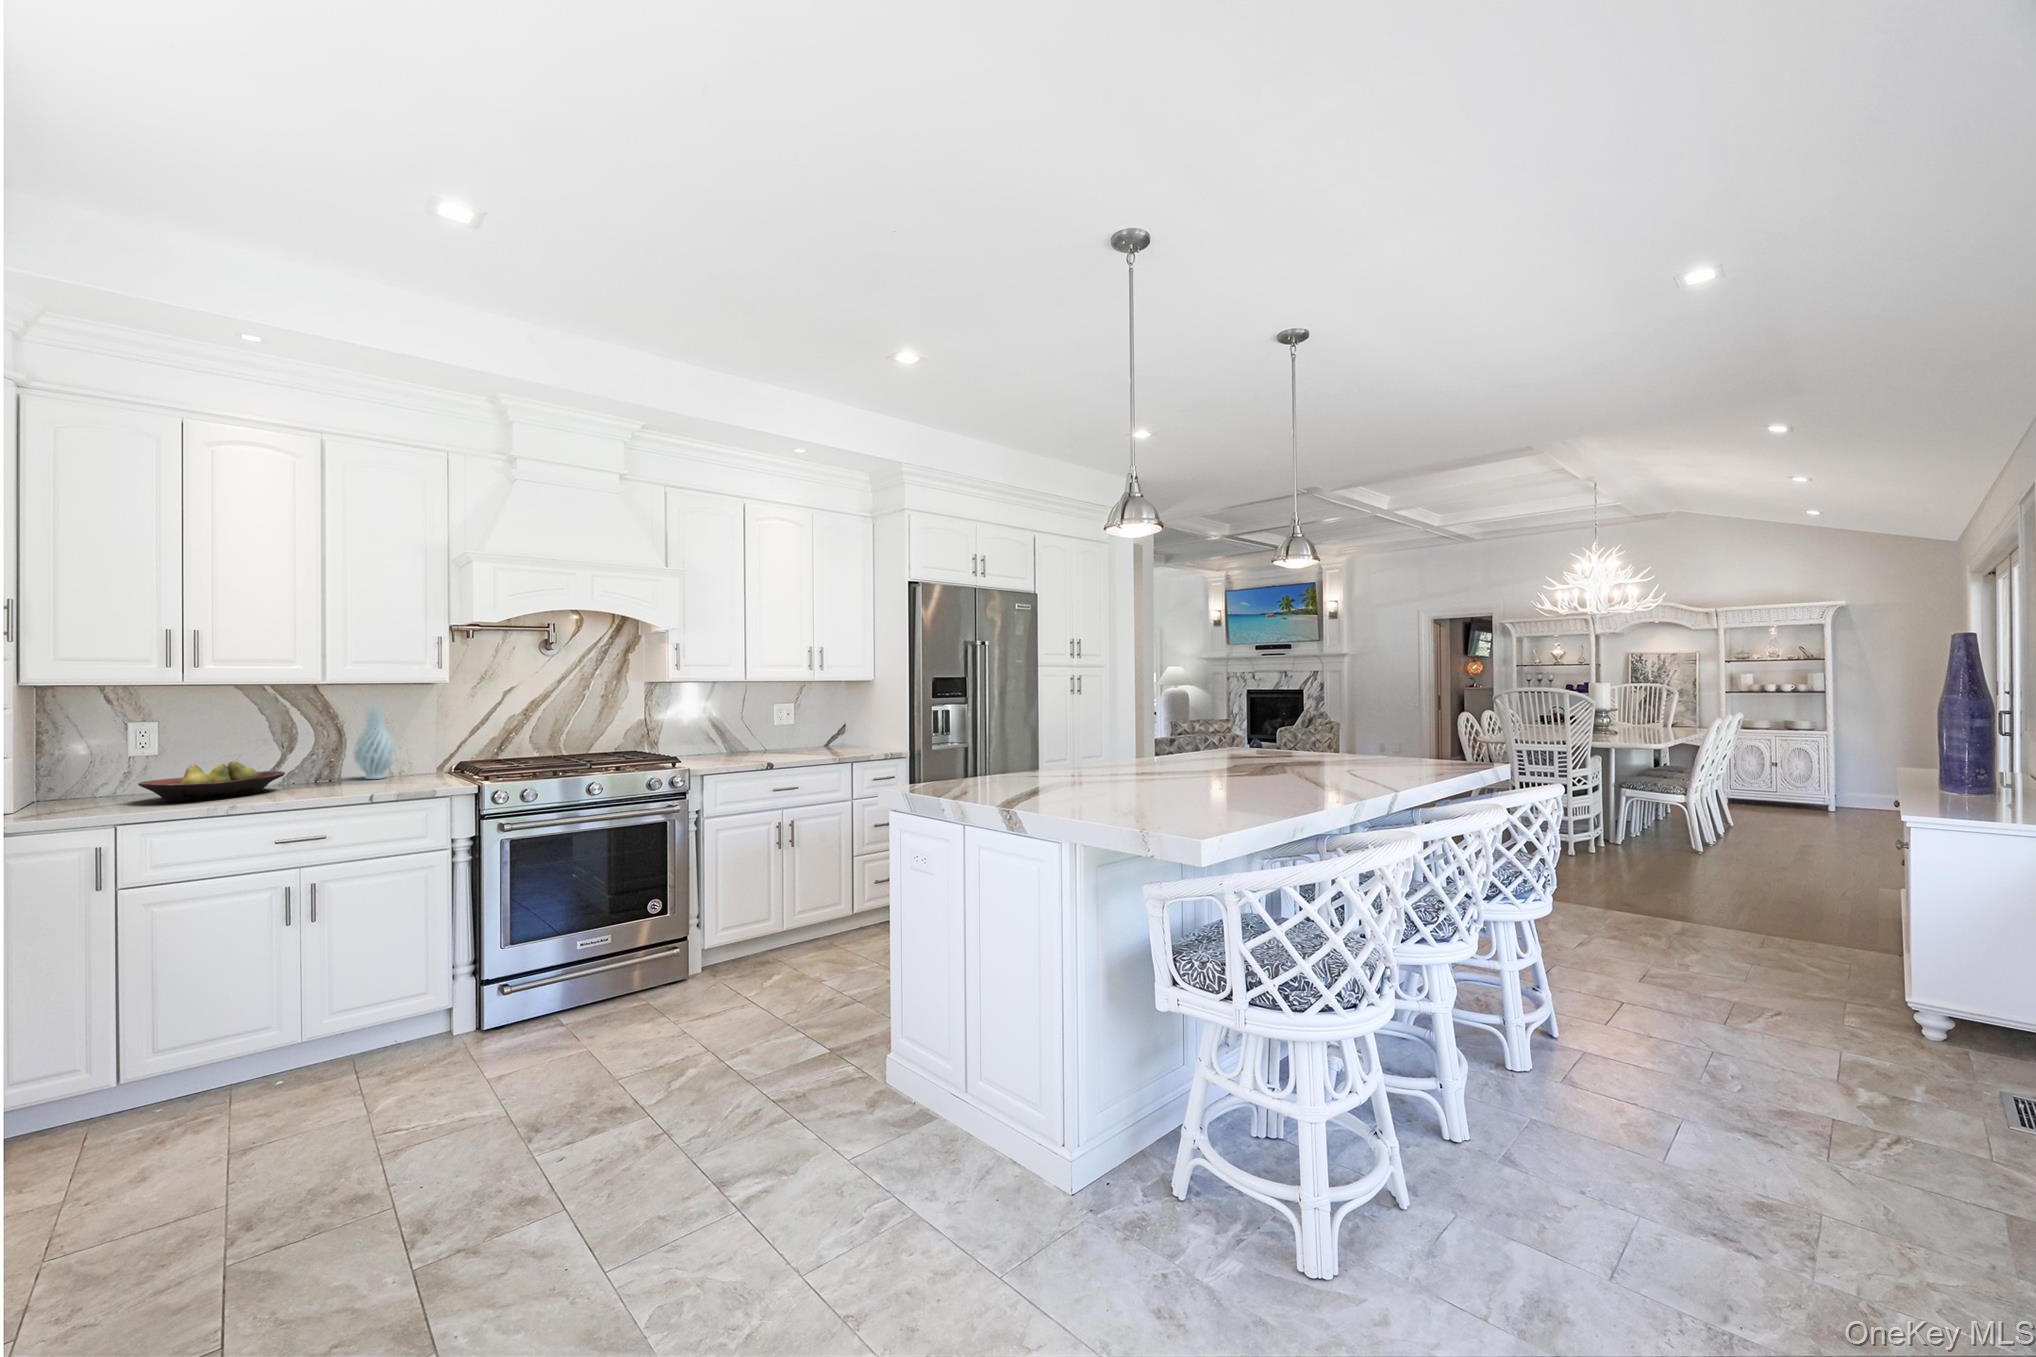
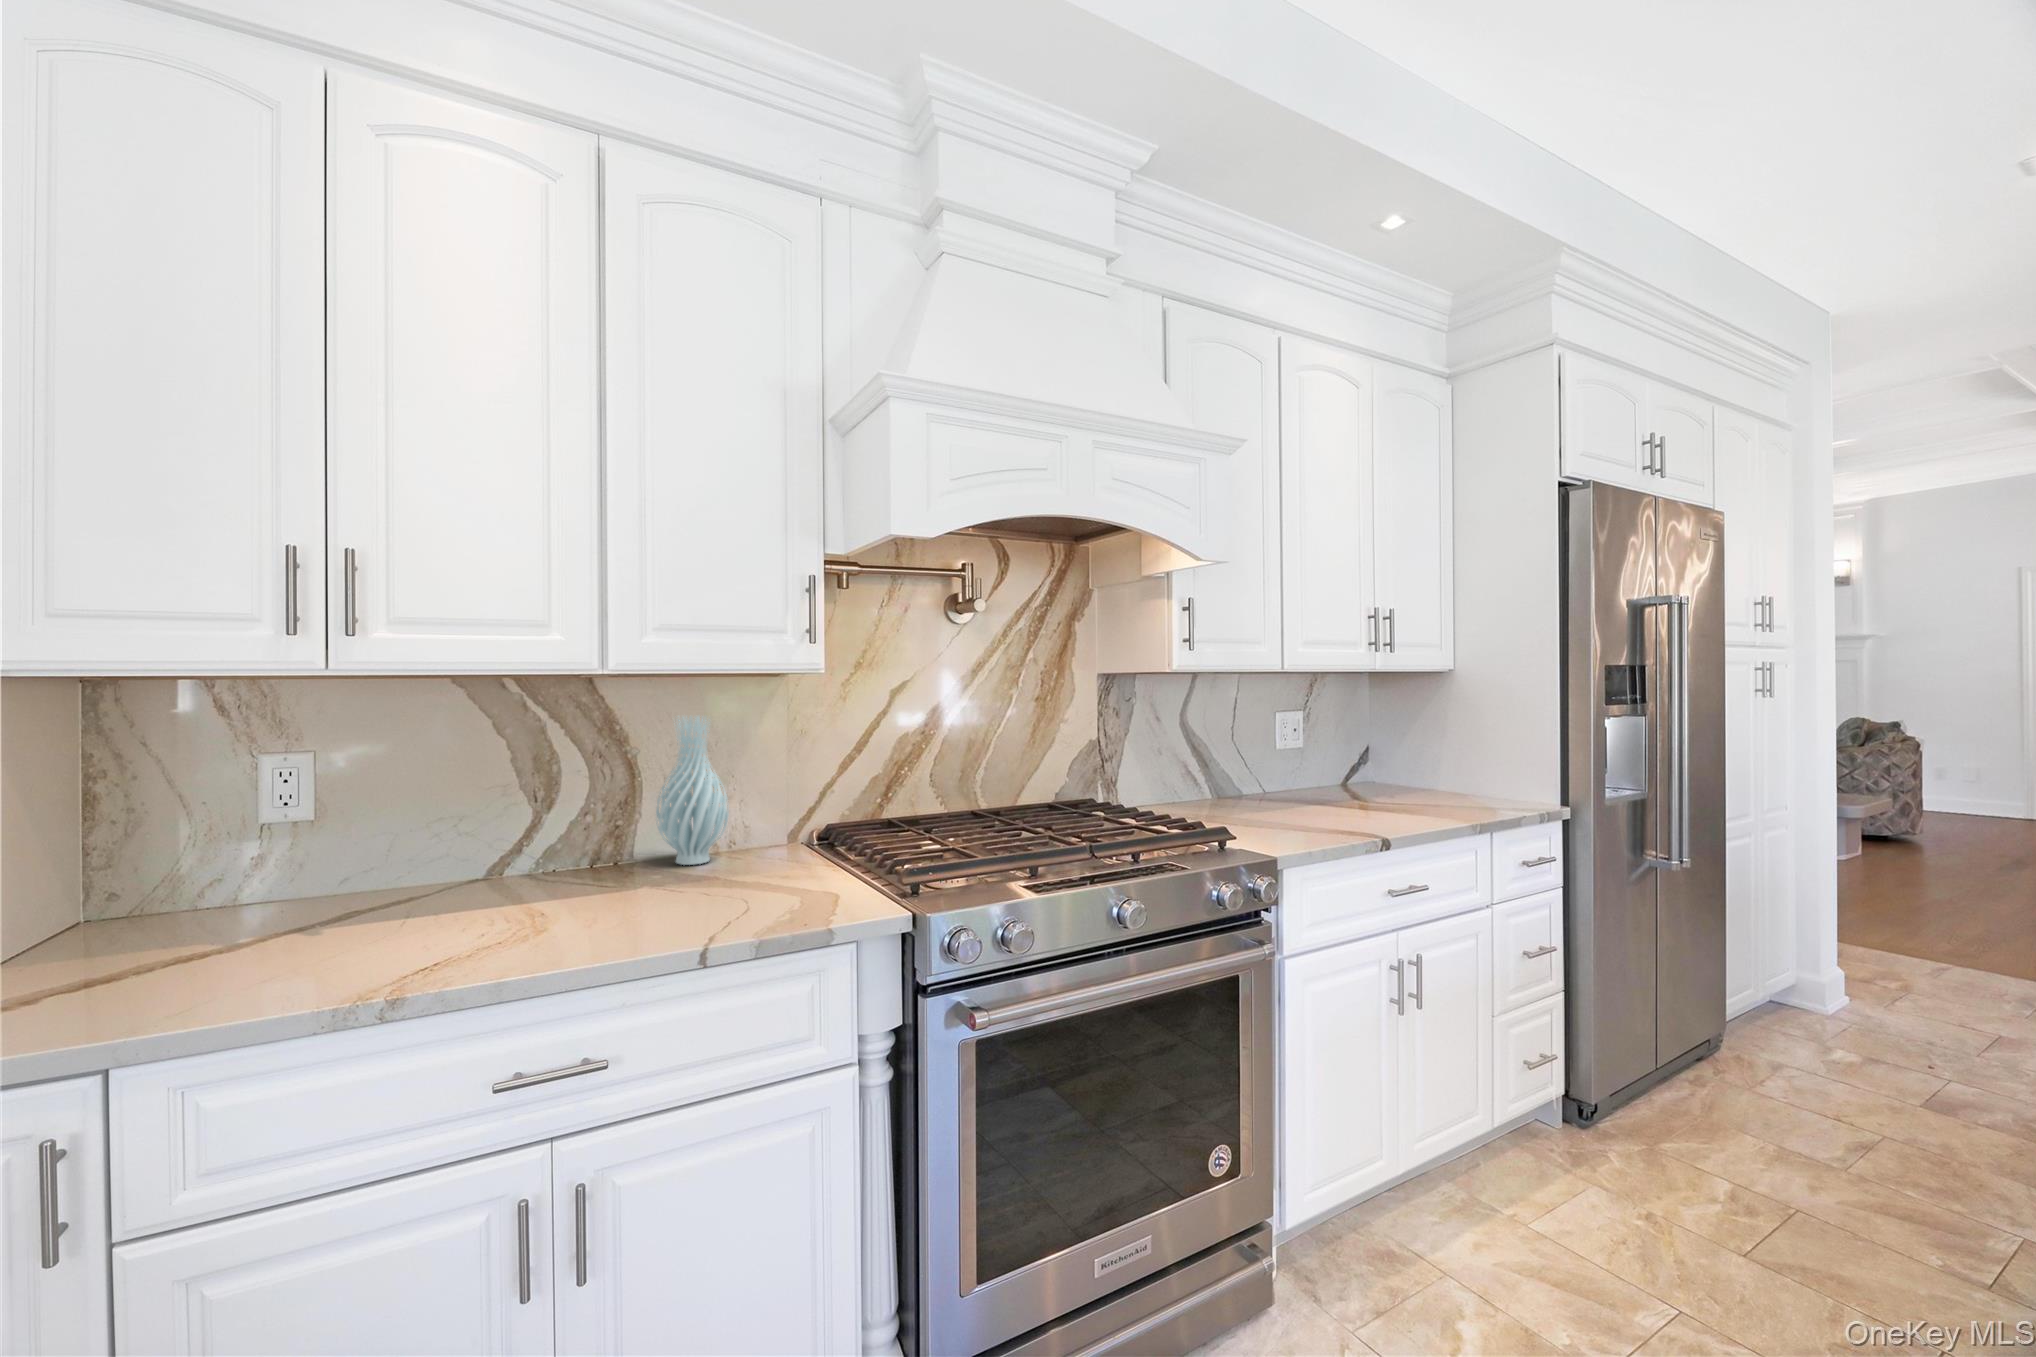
fruit bowl: present [138,761,285,802] -> none [225,845,535,955]

